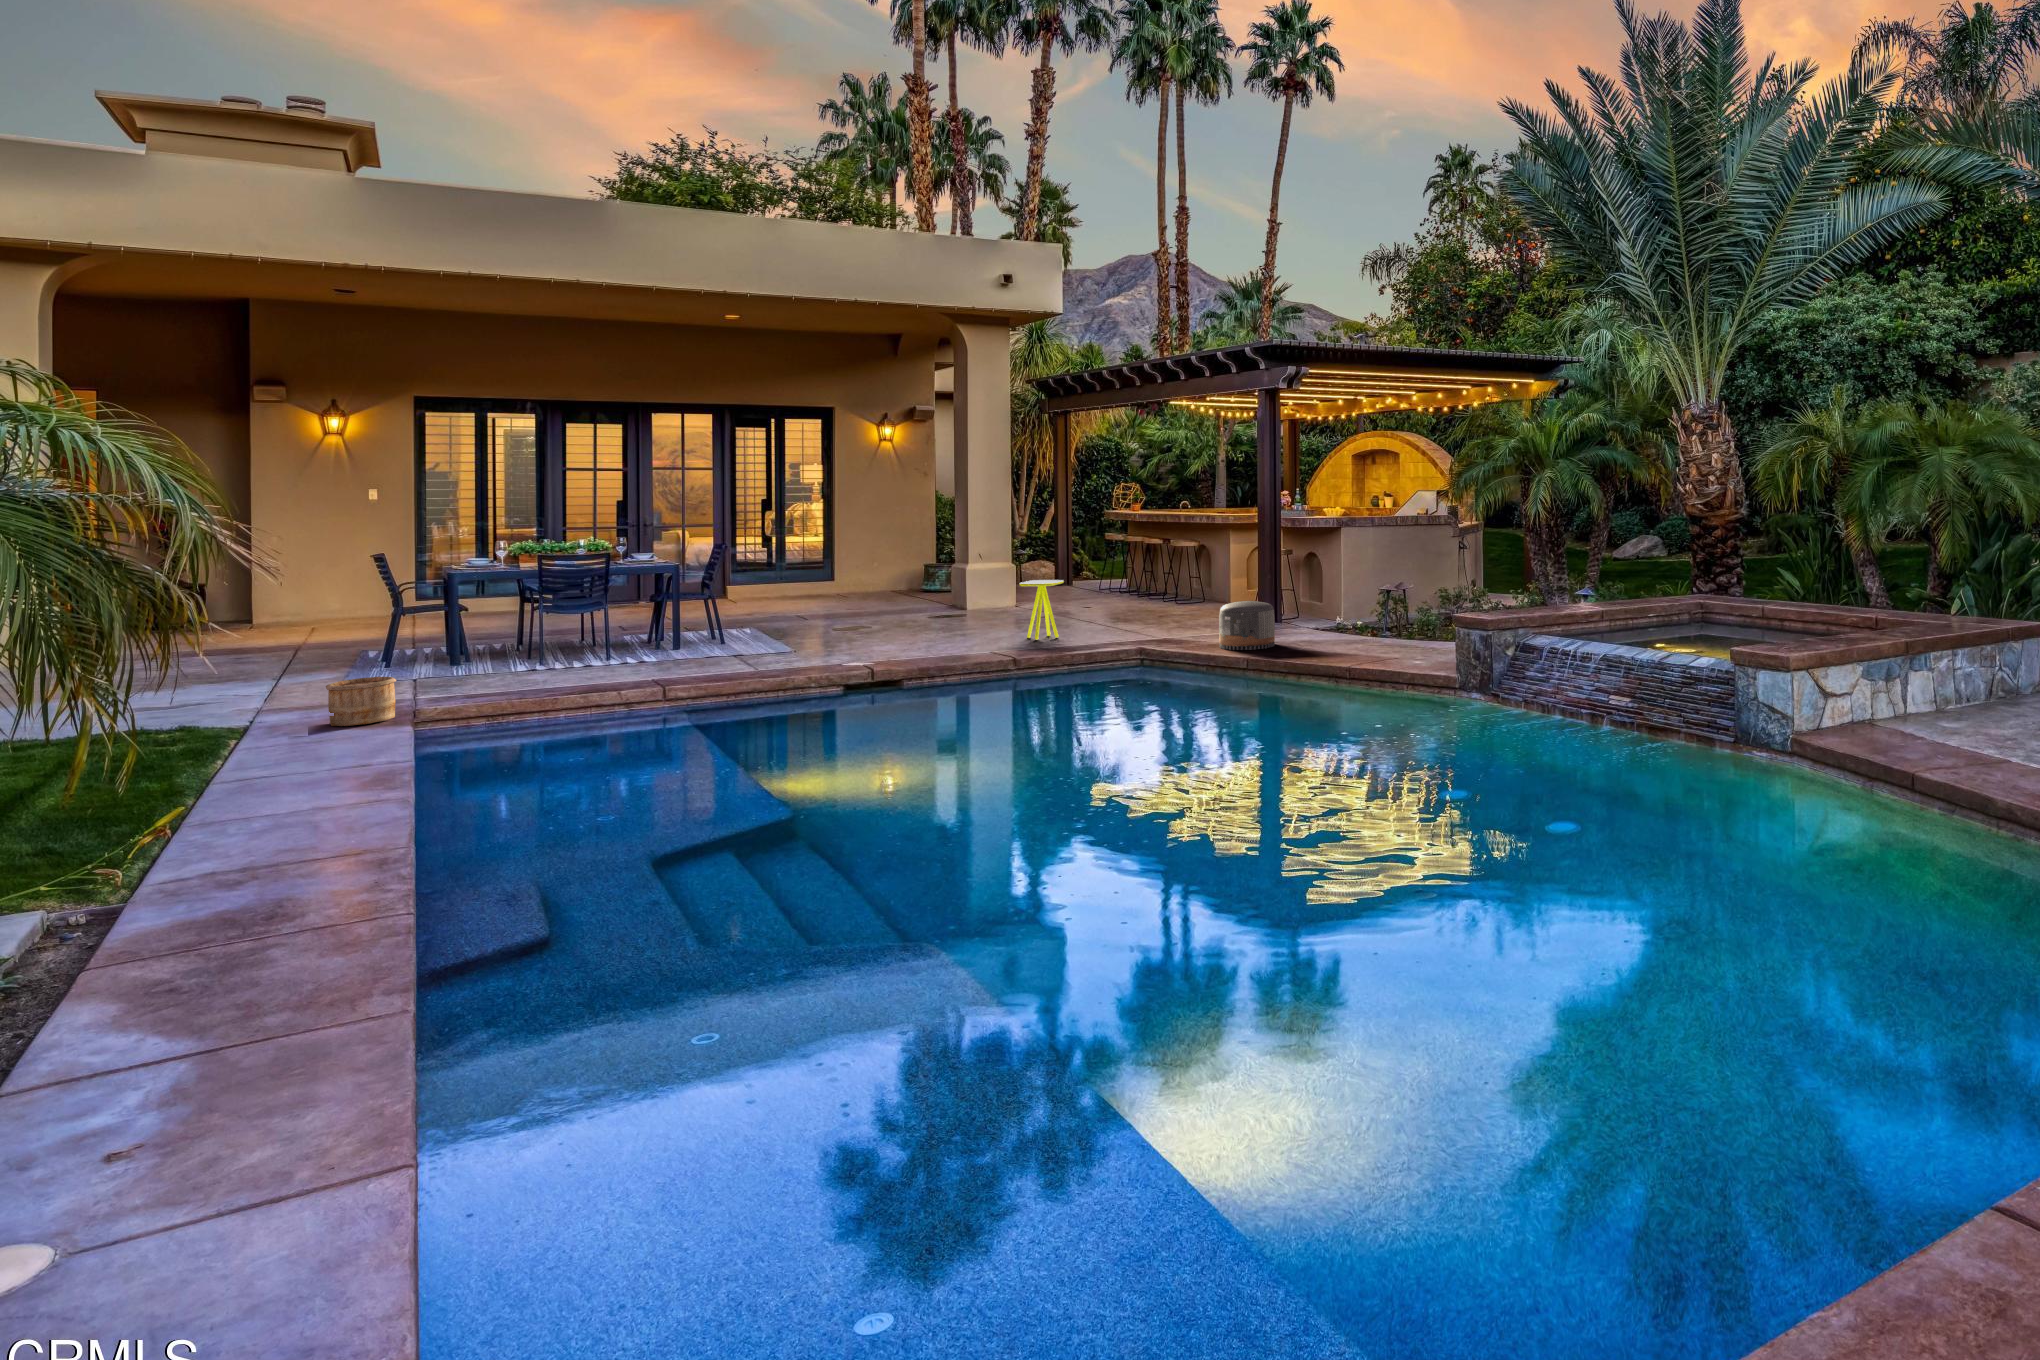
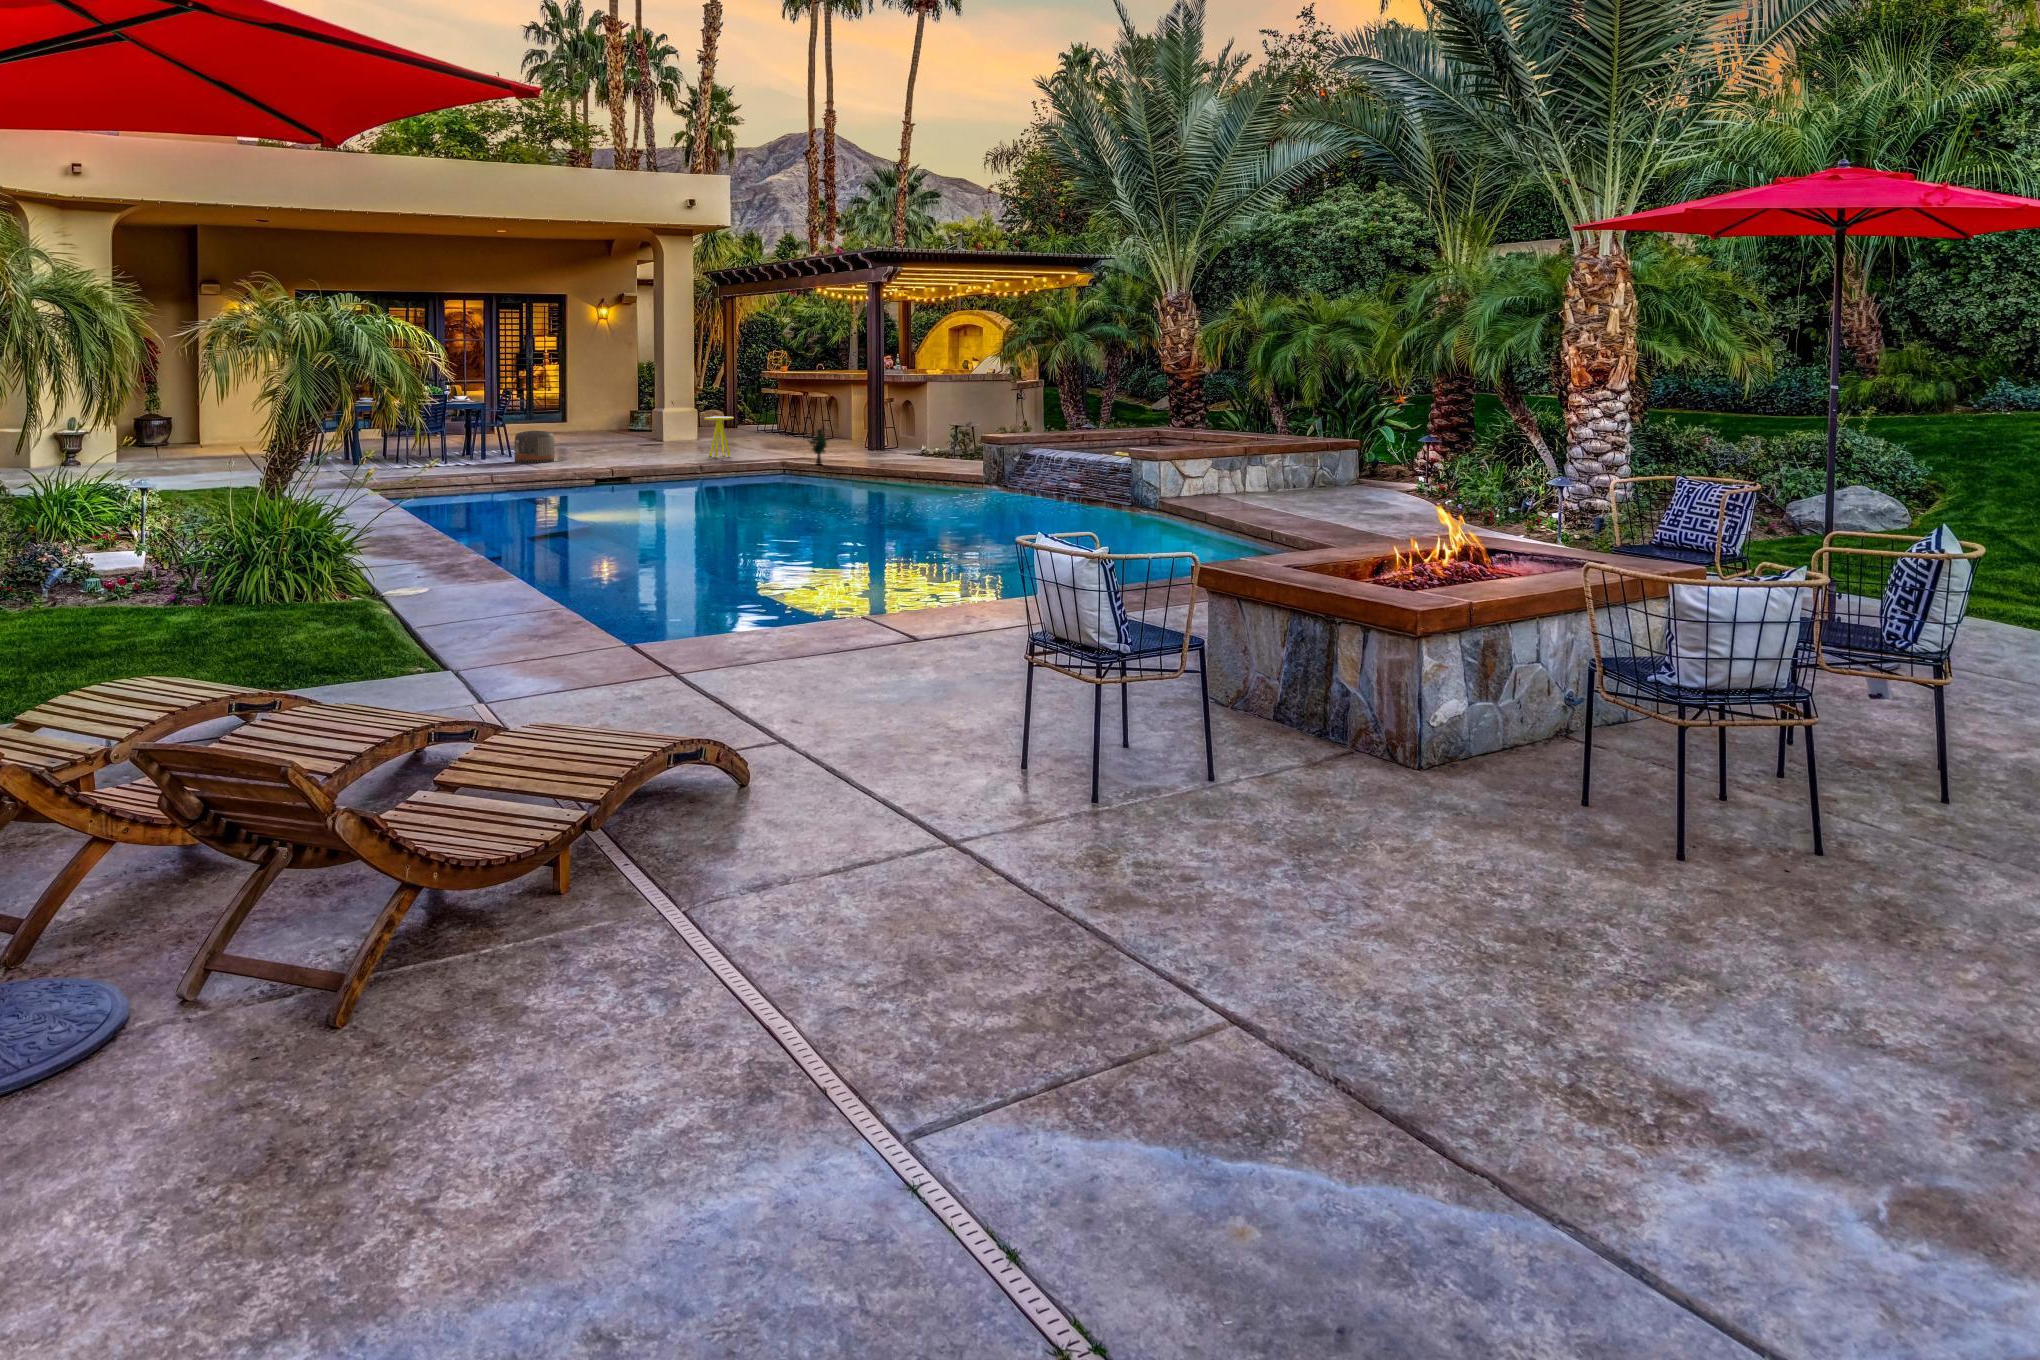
decorative plant: none [1175,597,1208,655] -> present [809,428,828,465]
pouf: present [1219,601,1275,650] -> present [514,431,555,463]
wooden bucket: present [326,677,396,726] -> none [327,456,361,482]

